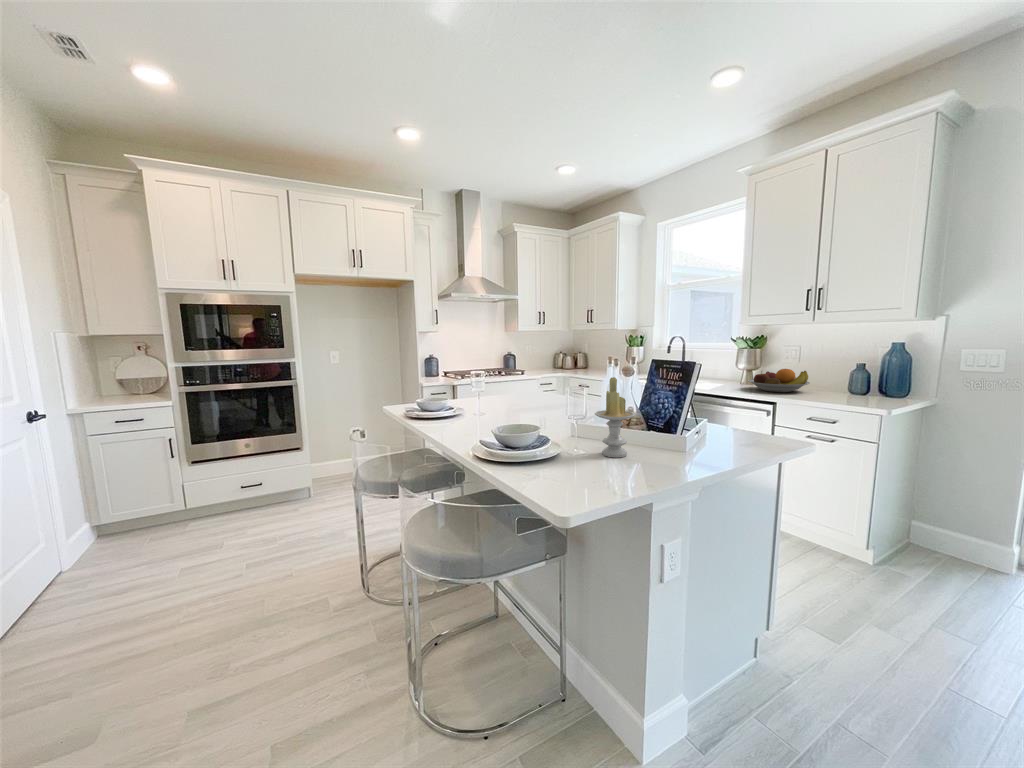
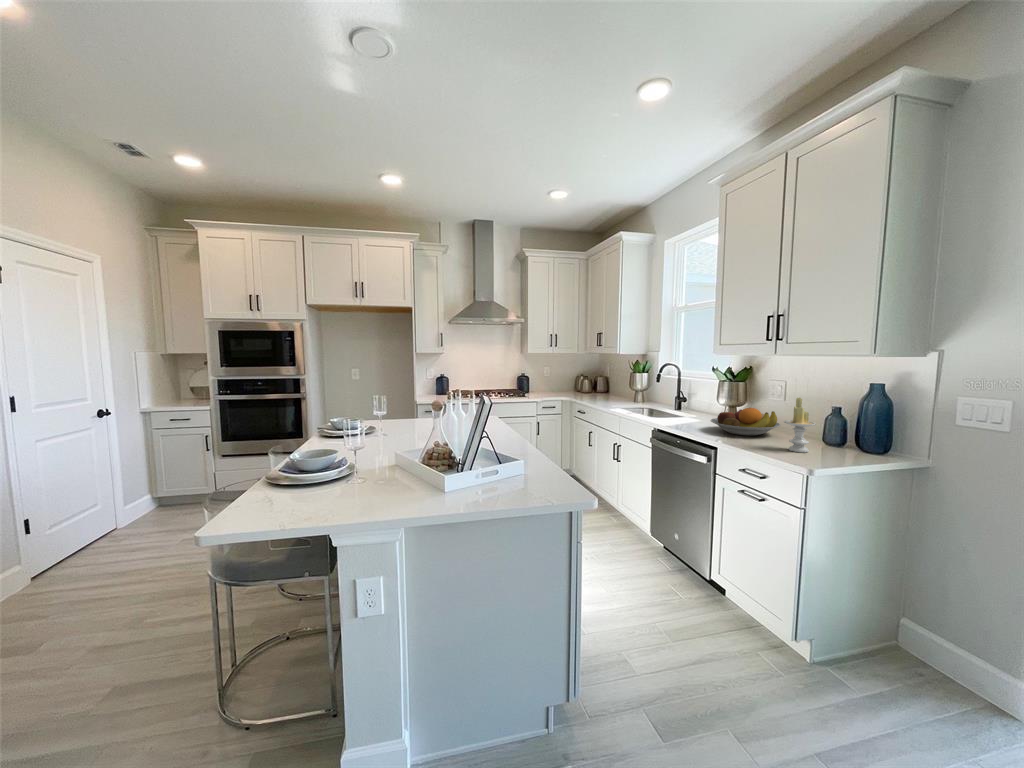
candle: present [595,377,635,458] -> present [784,398,816,452]

